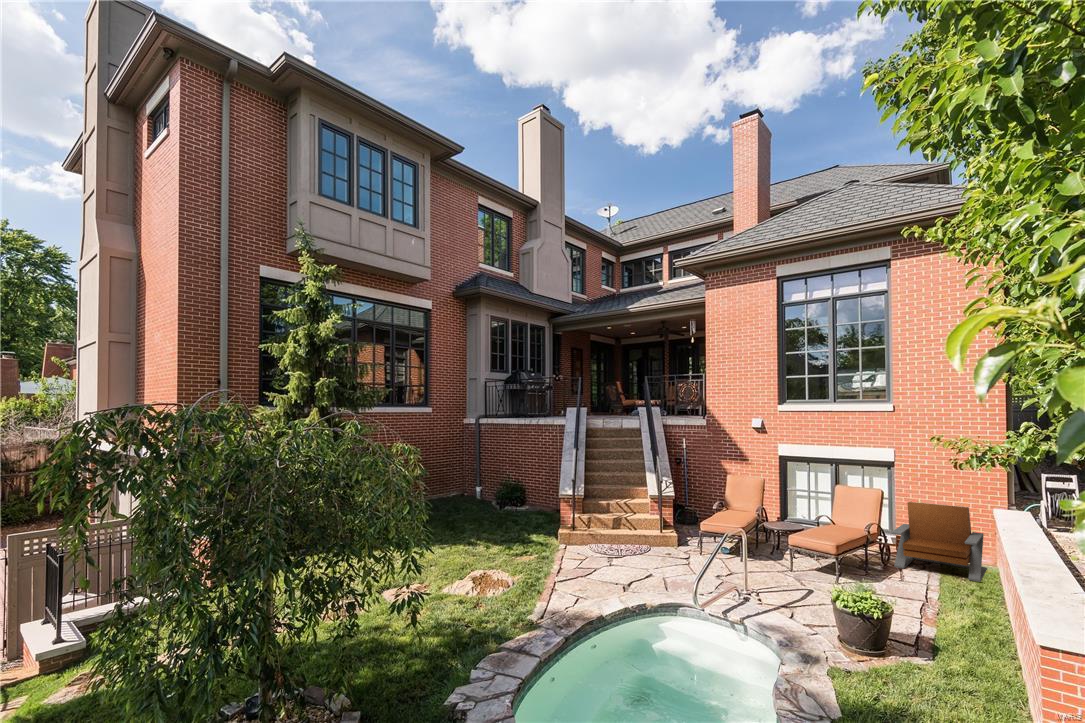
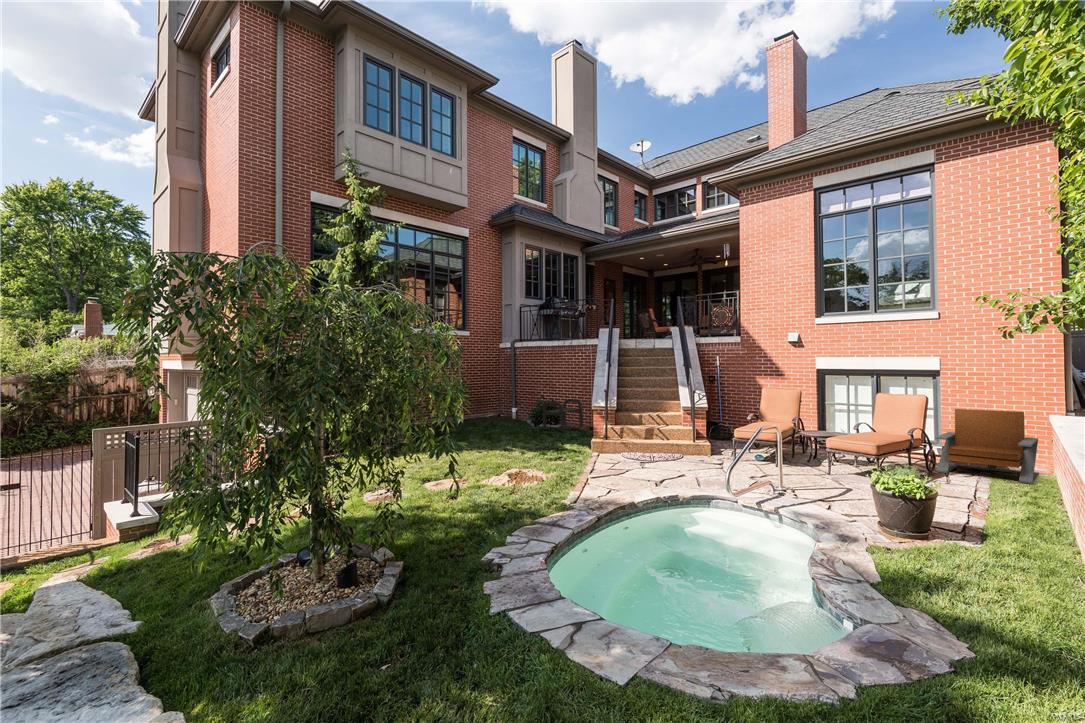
bench: none [507,479,550,516] -> present [543,399,583,431]

